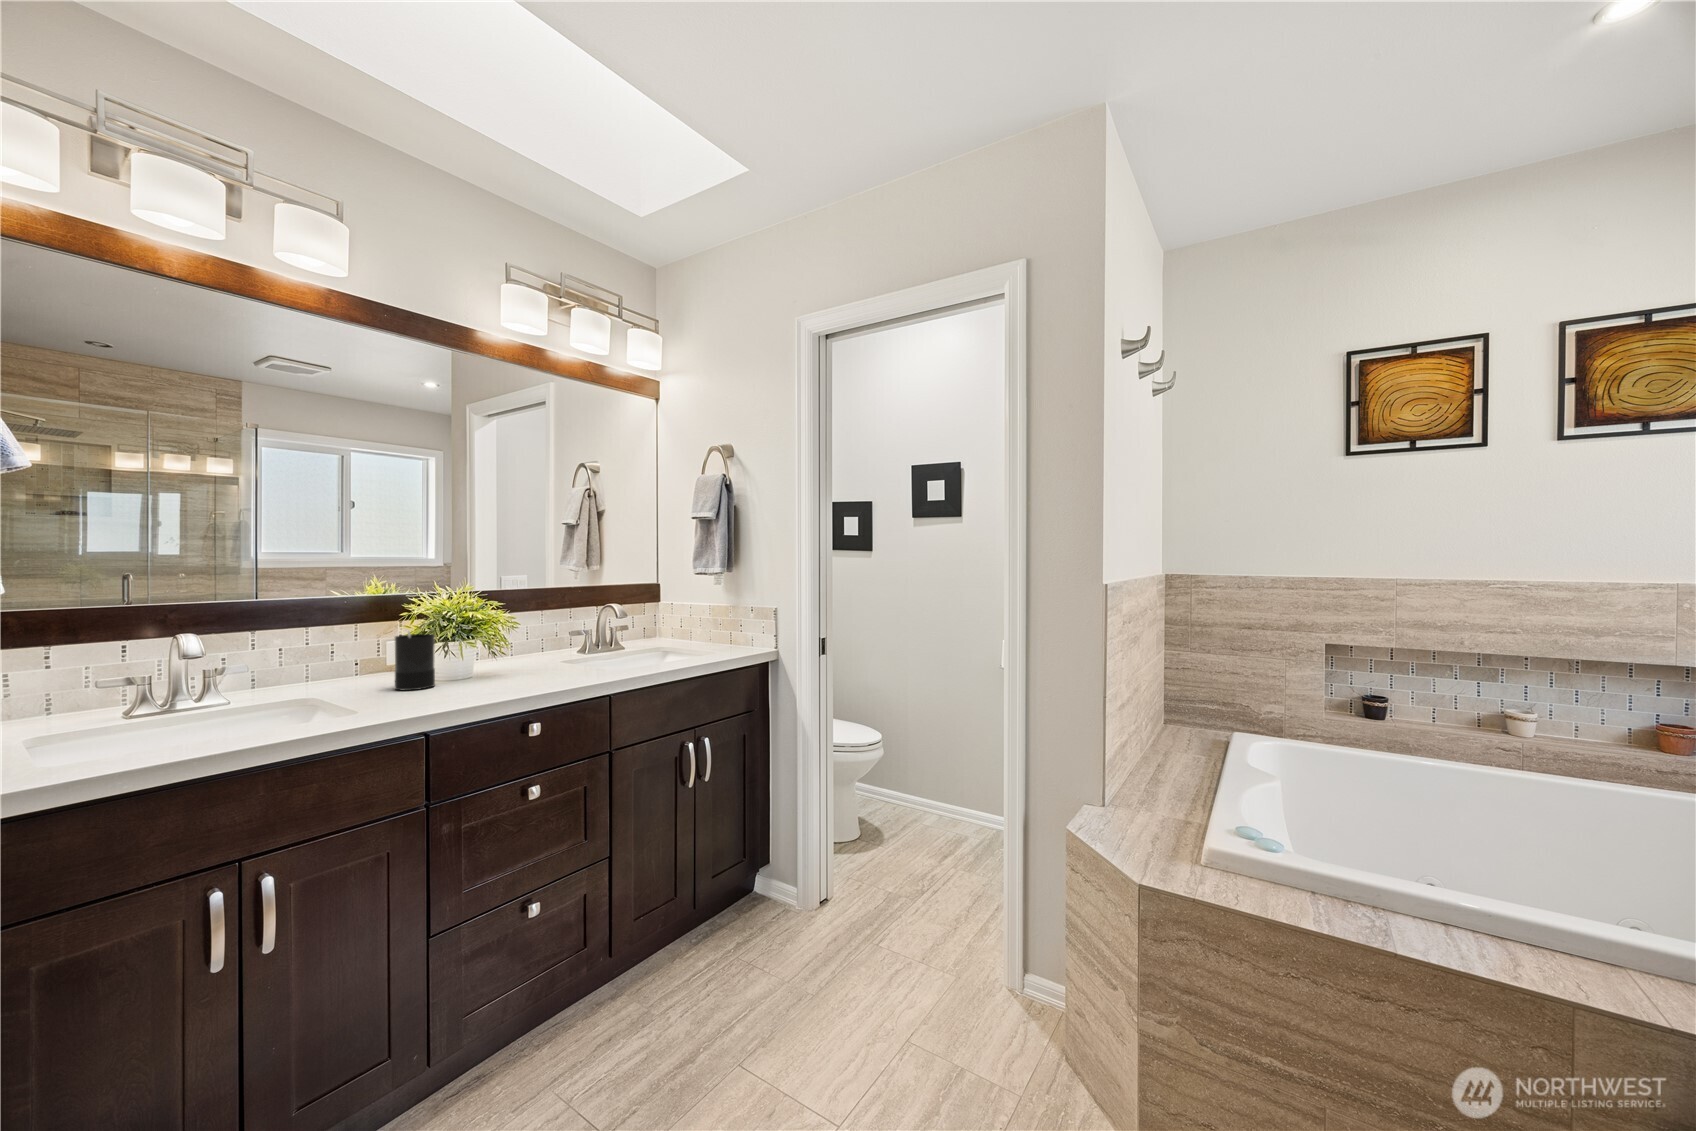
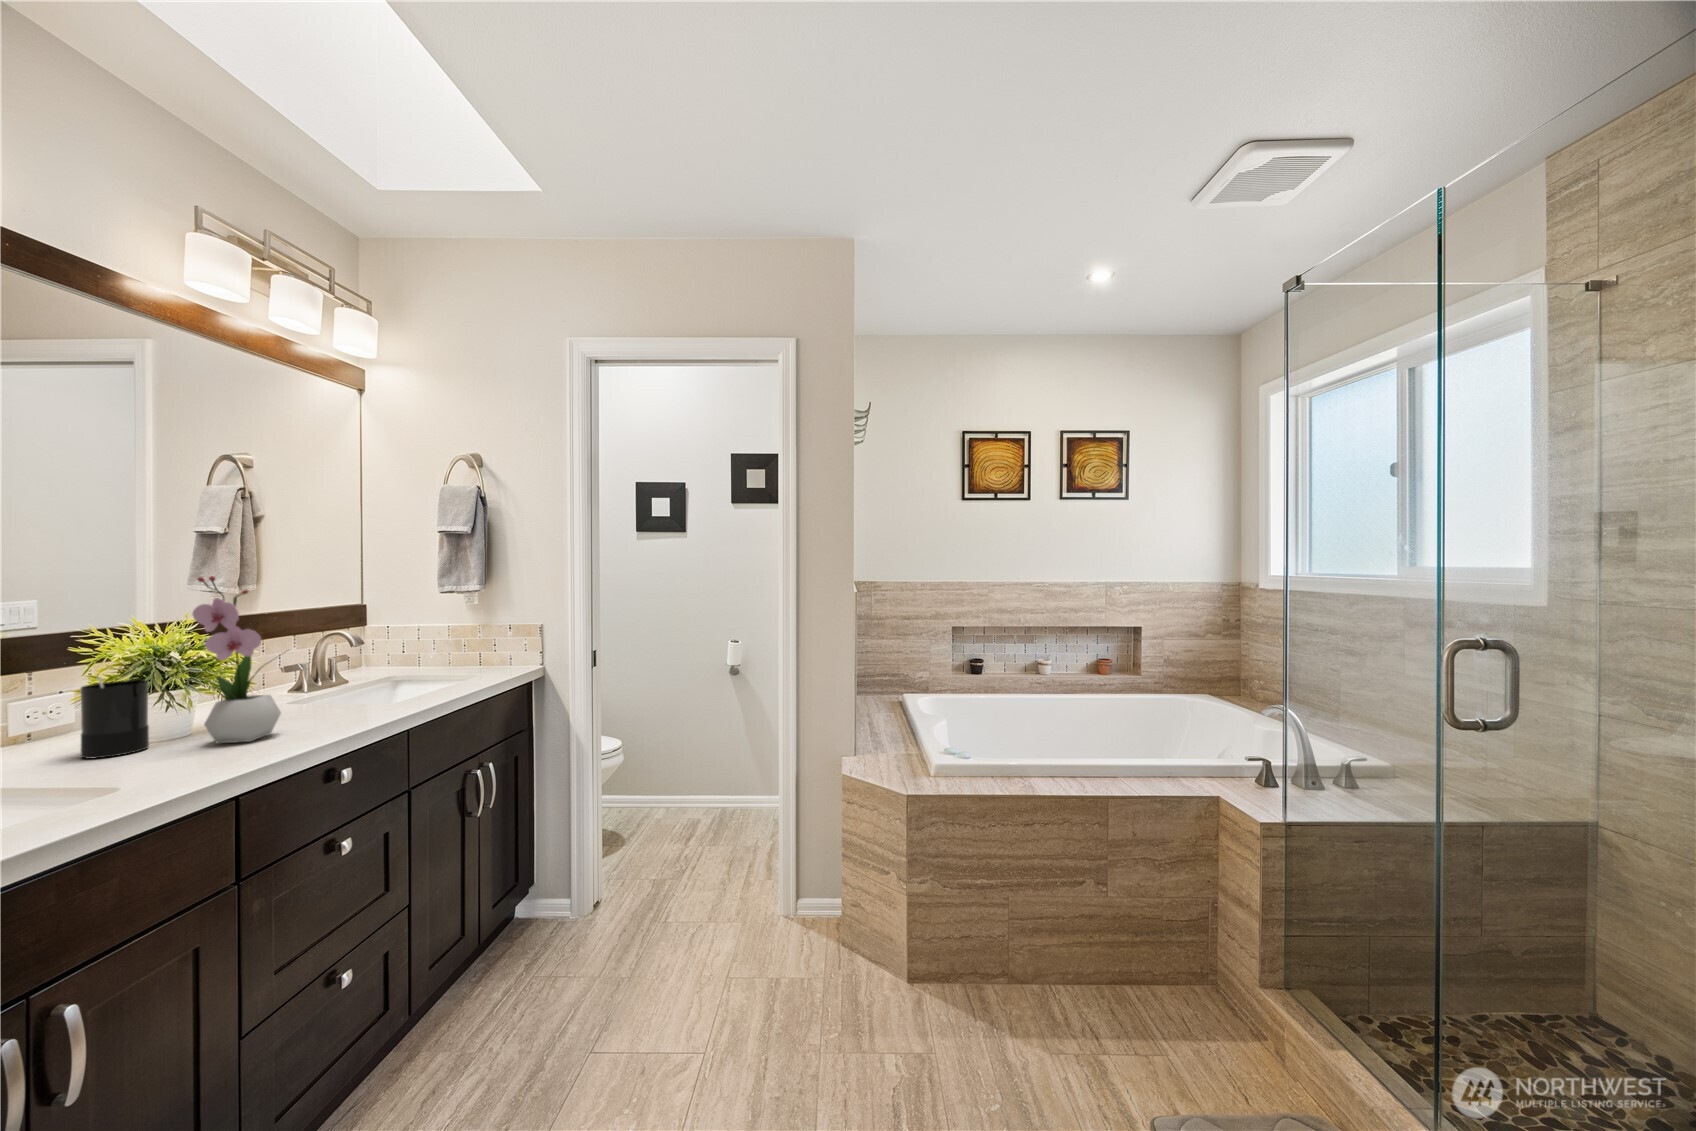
flower arrangement: none [444,554,515,692] -> present [193,576,281,743]

